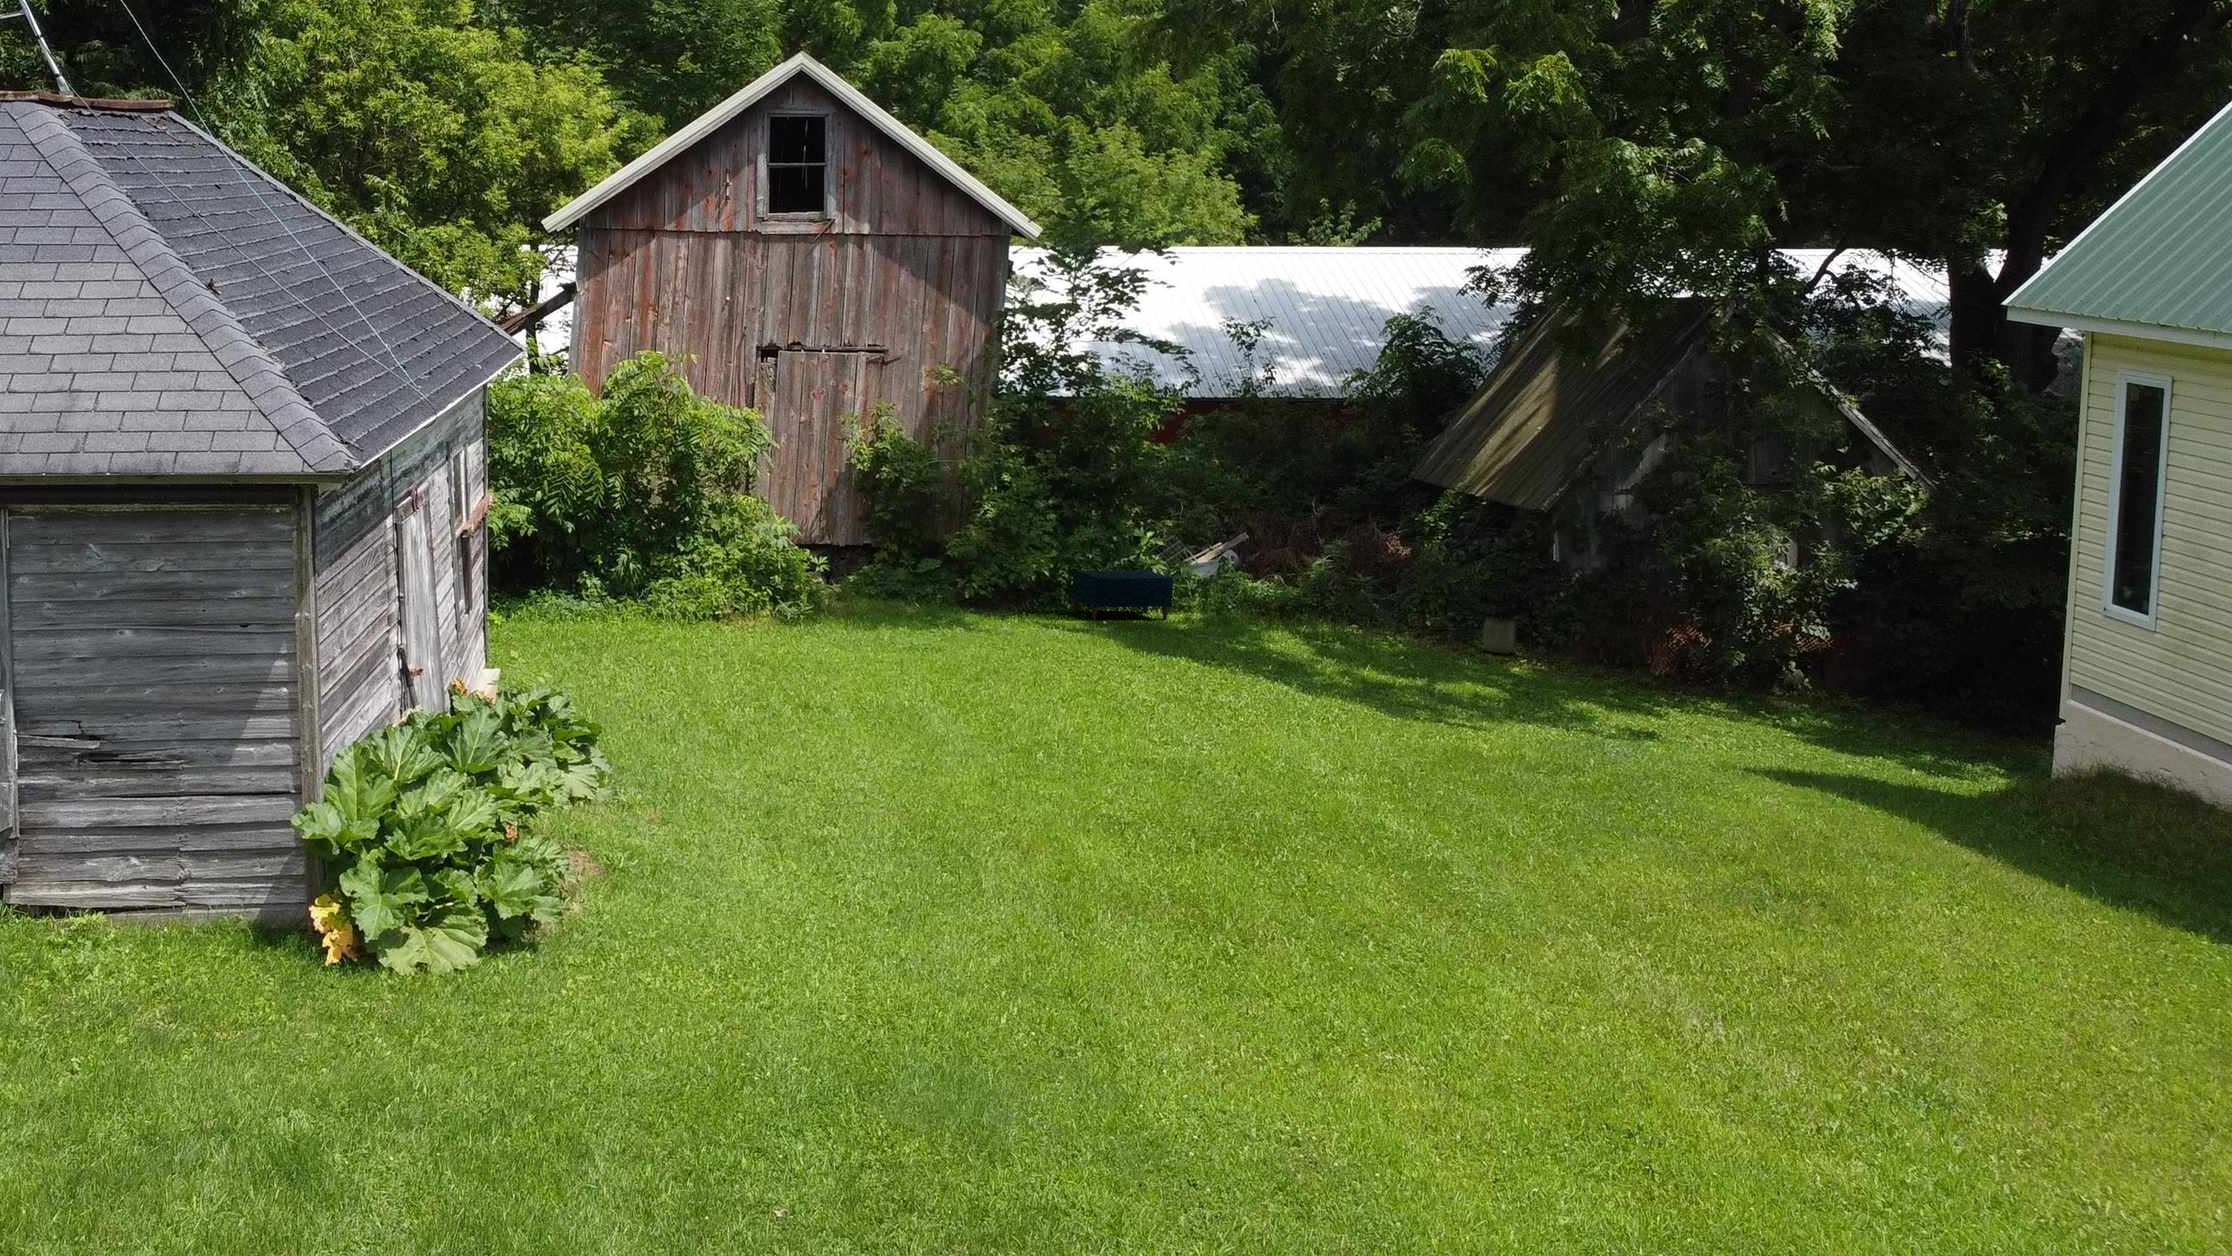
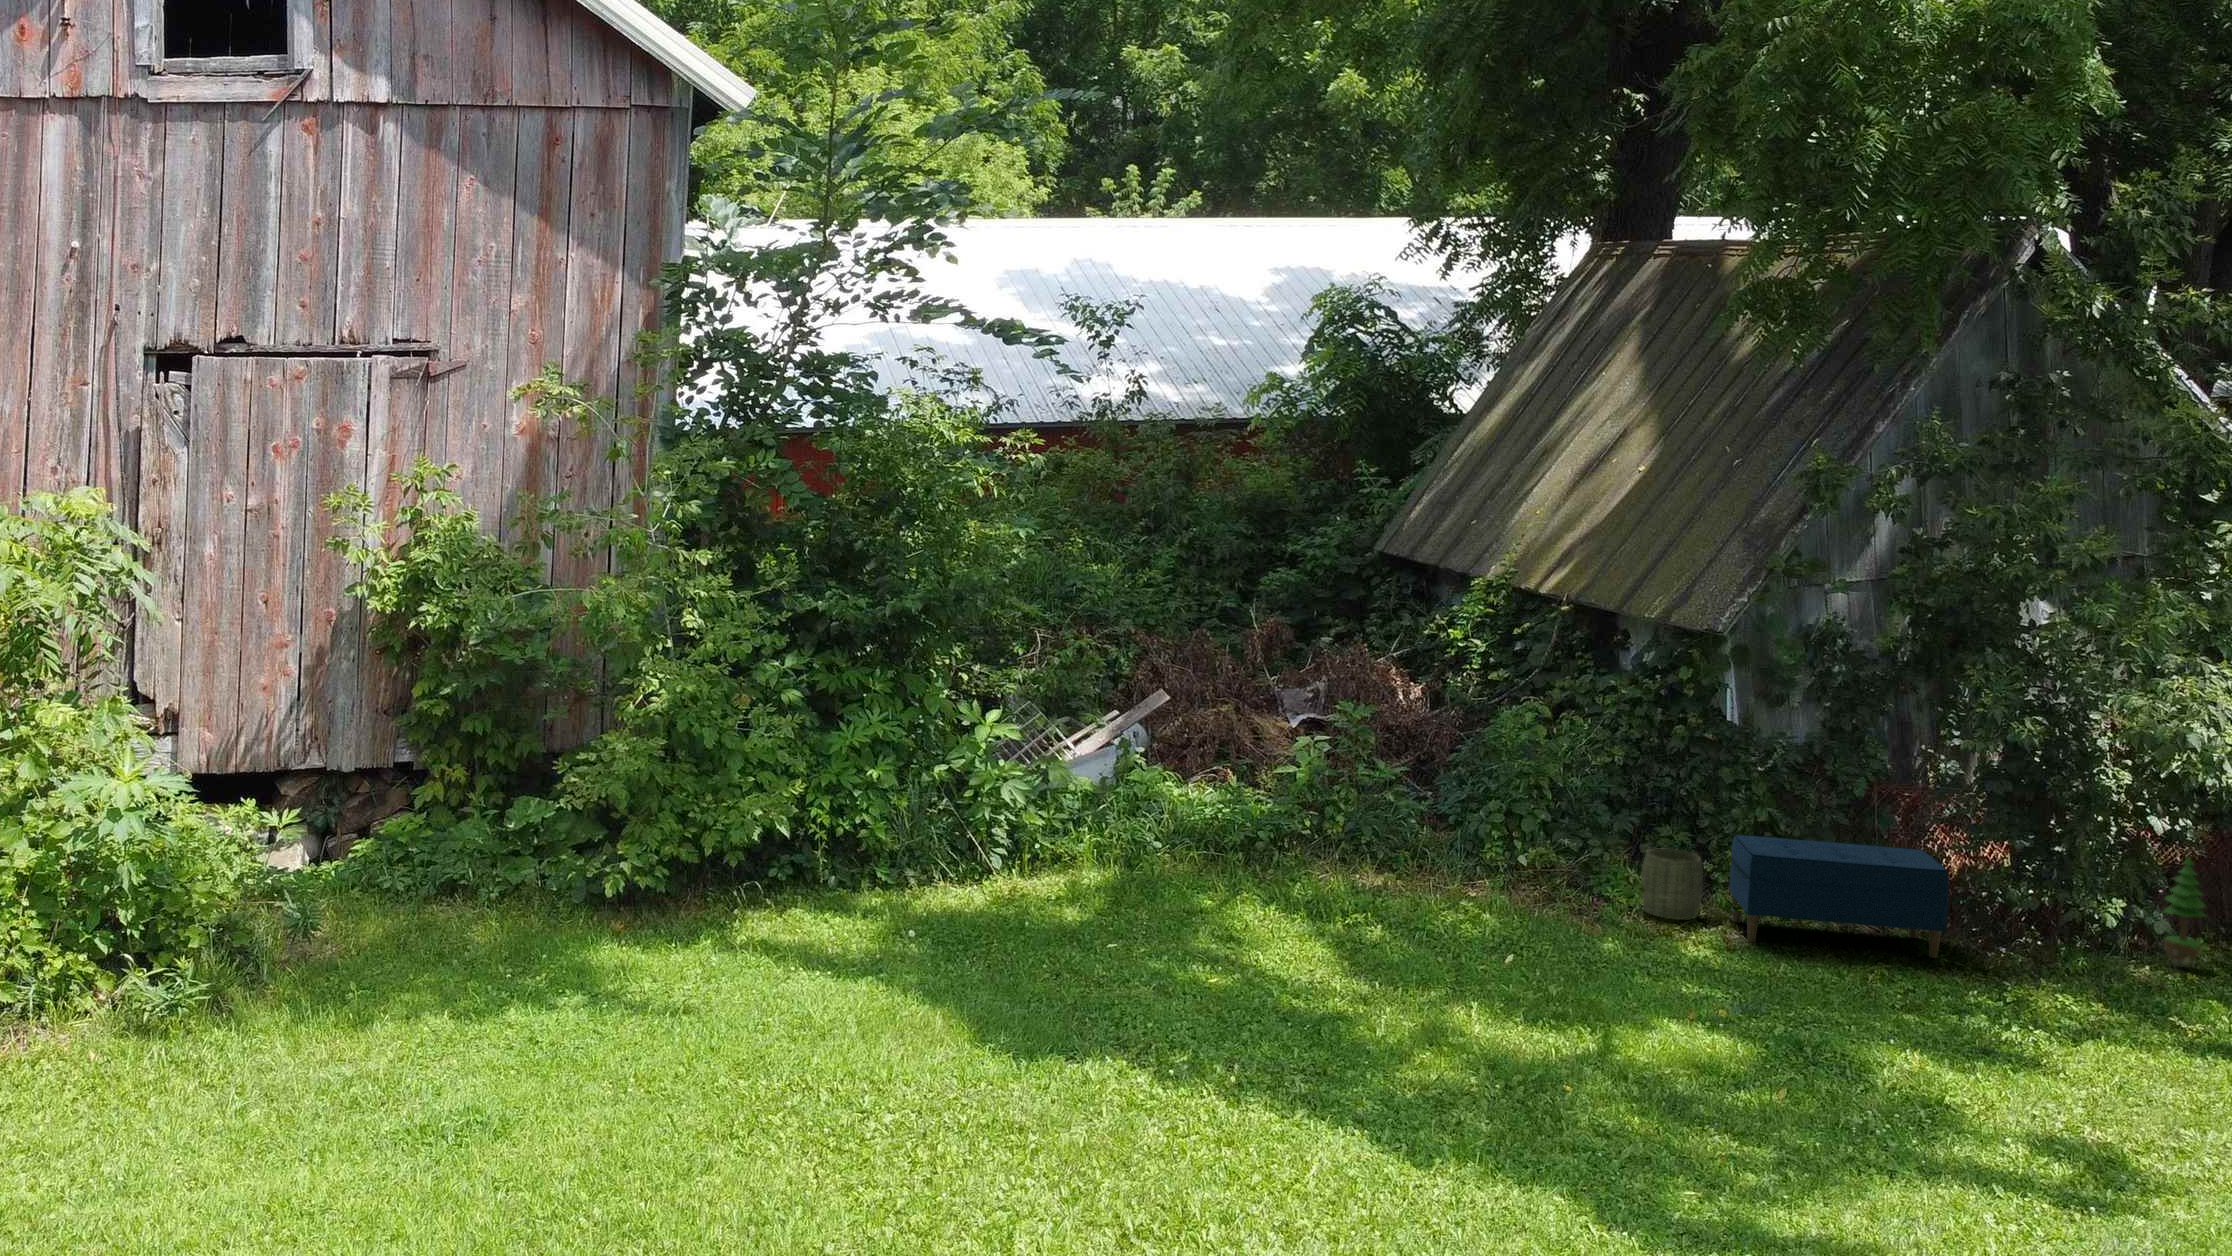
bench: present [1071,571,1173,620] -> present [1729,835,1949,958]
potted tree: none [1752,631,1775,688] -> present [2164,857,2206,967]

